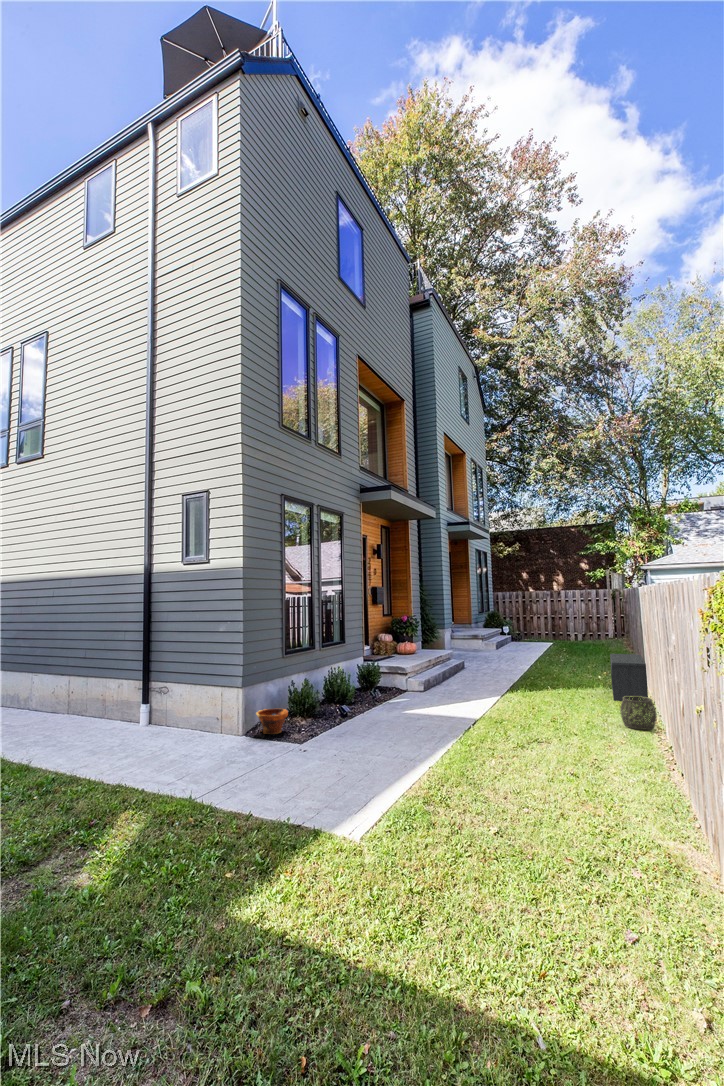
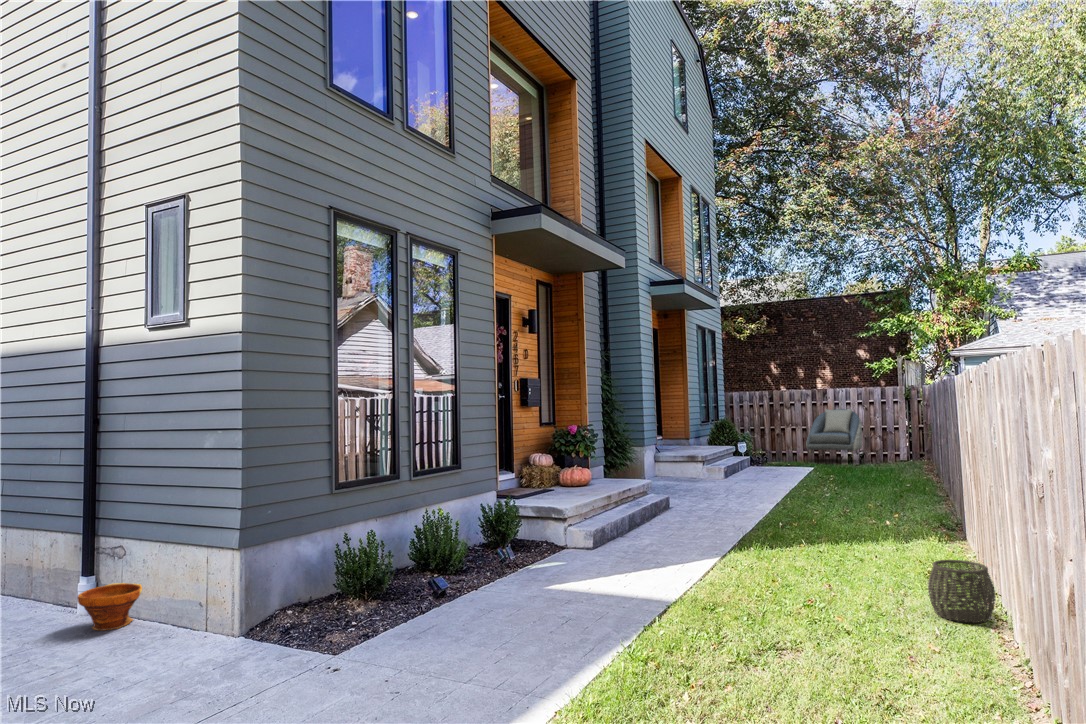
armchair: none [548,605,584,640] -> present [806,409,862,461]
bench: present [610,654,648,701] -> none [907,485,974,569]
planter: present [256,709,288,734] -> present [77,583,142,630]

